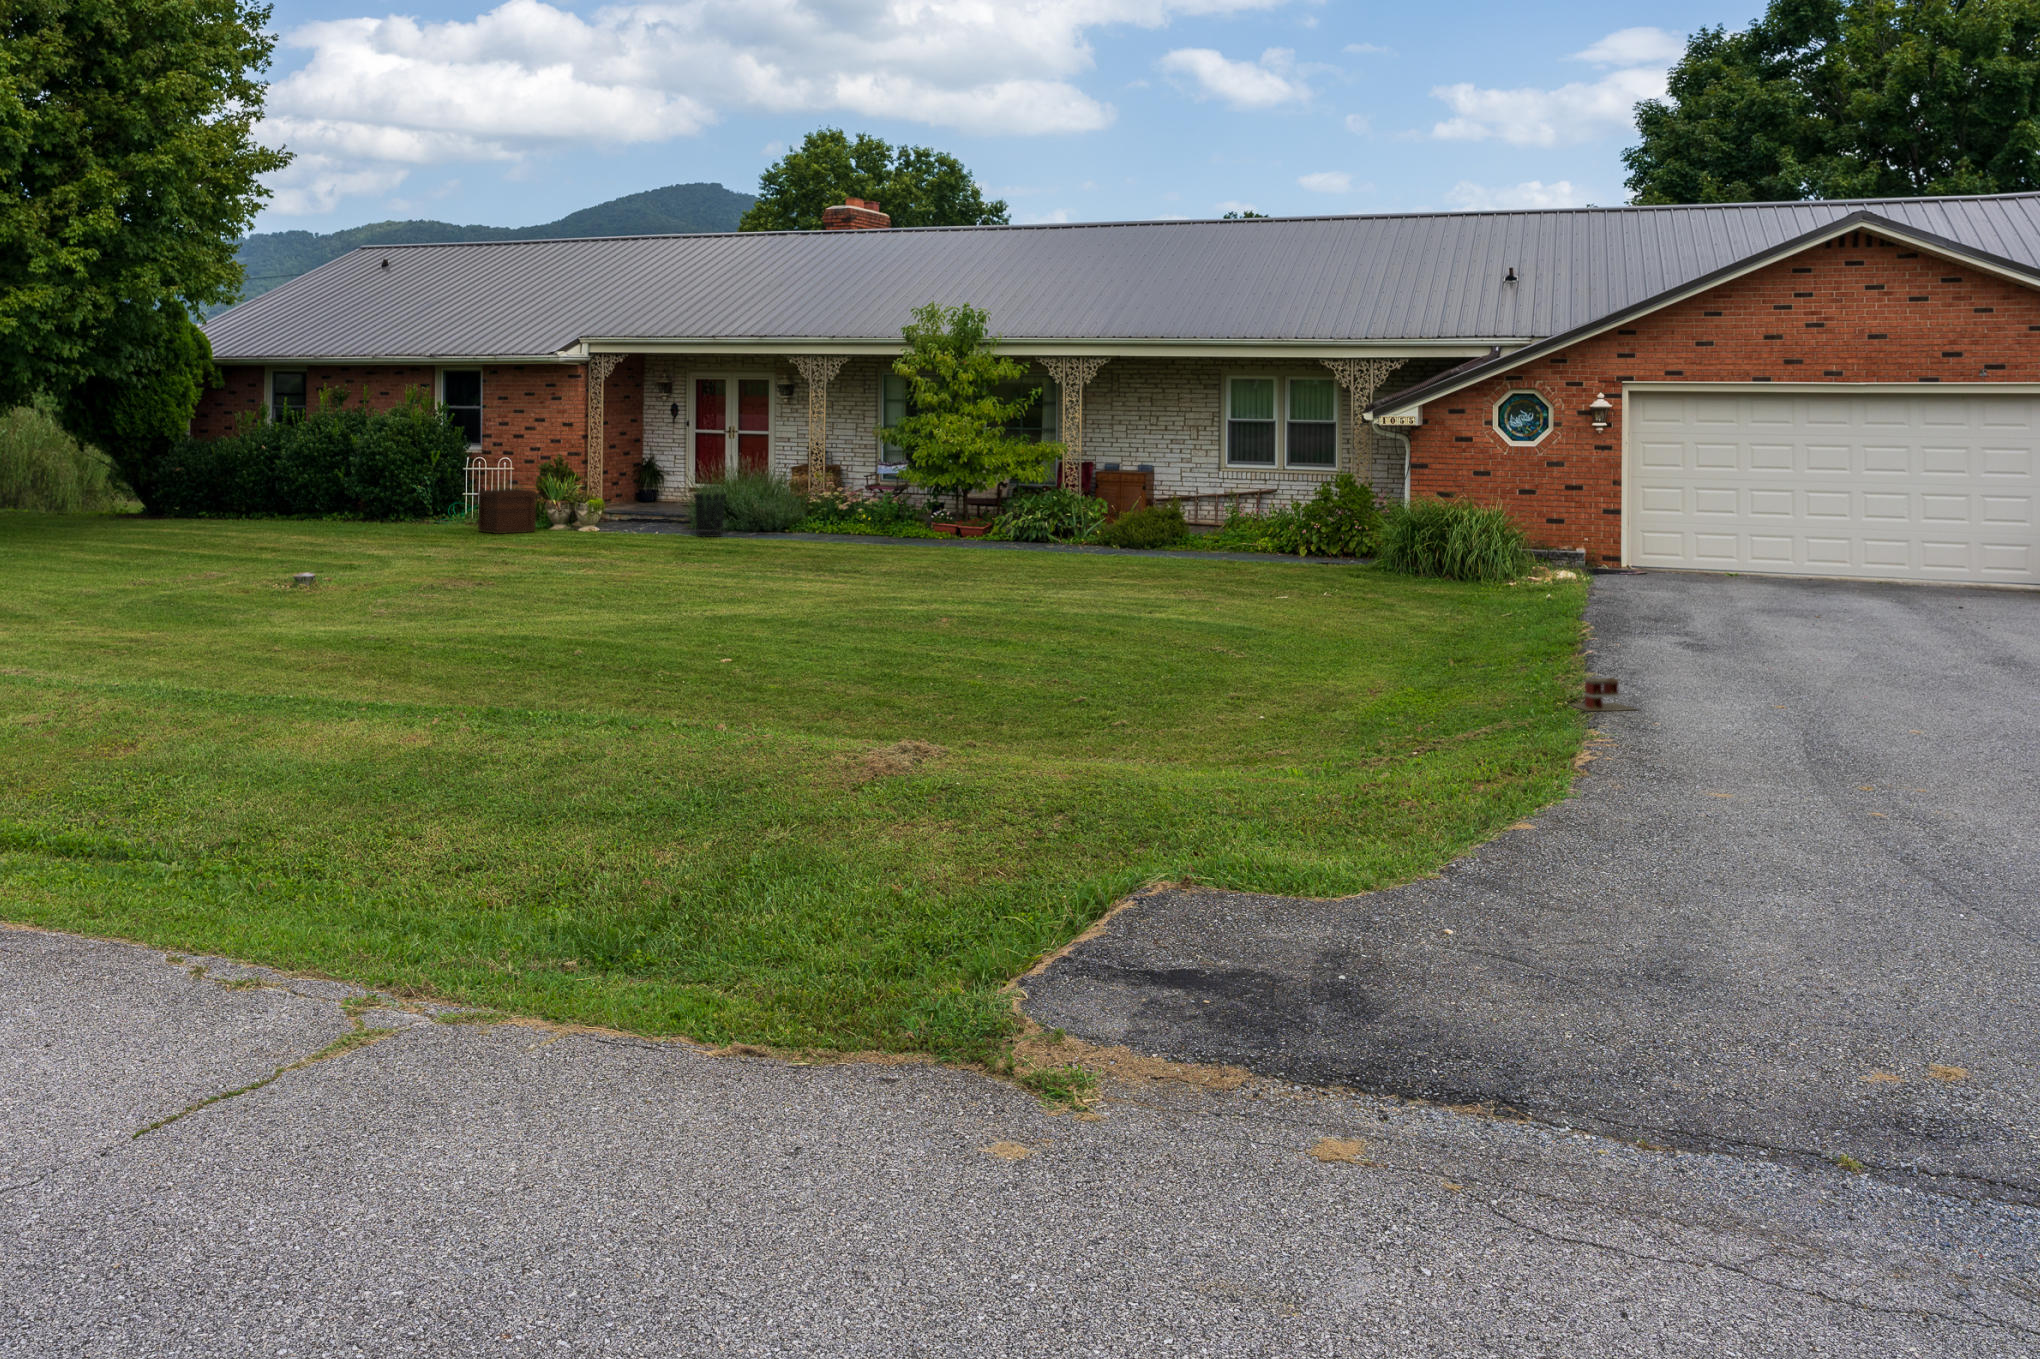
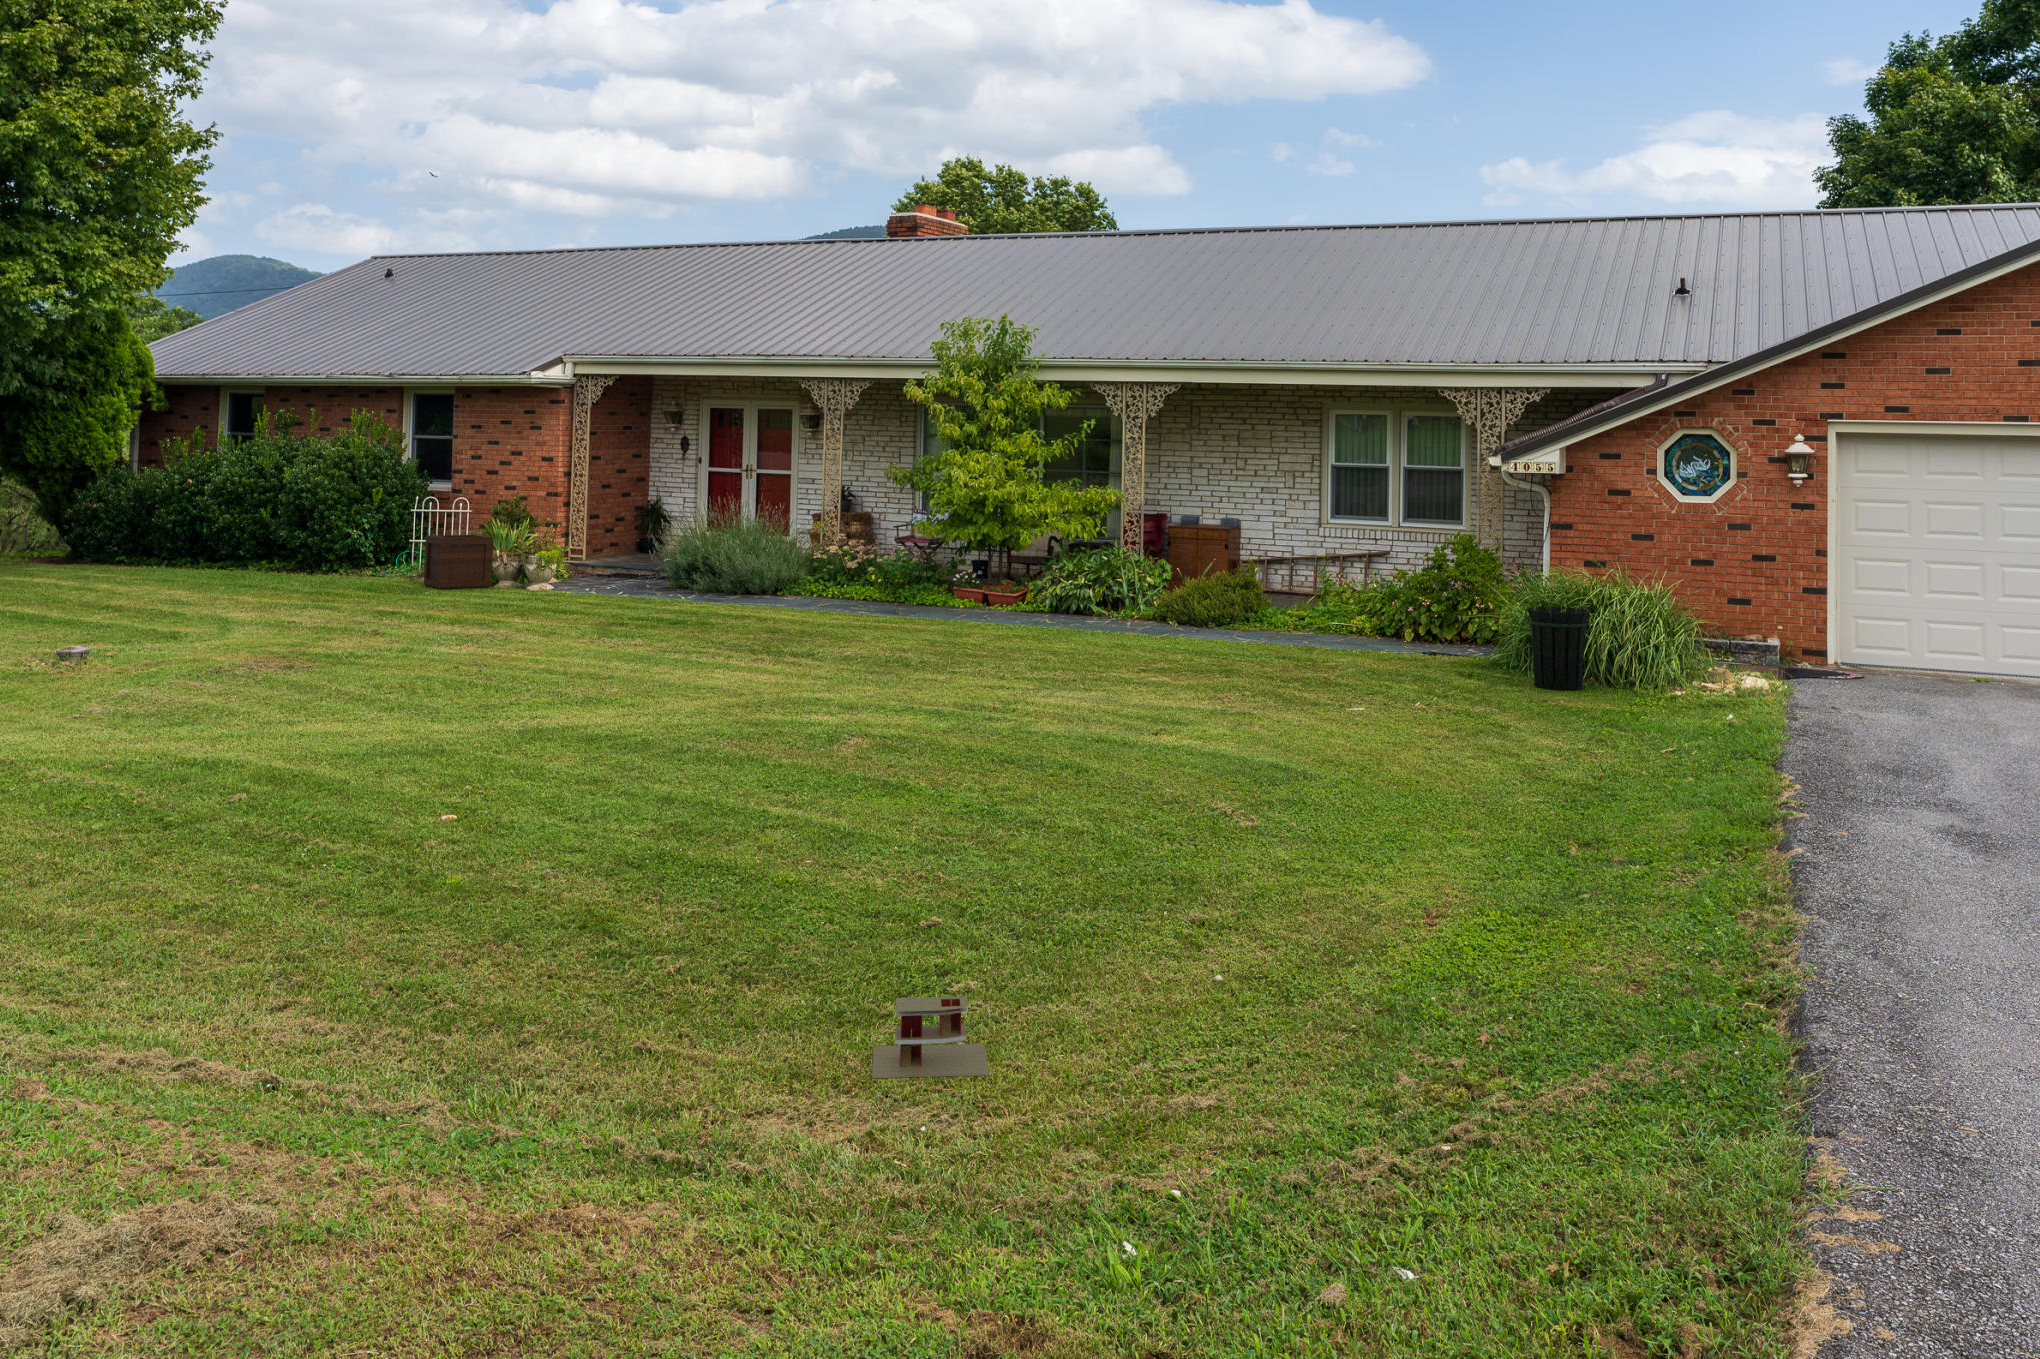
waste bin: present [694,493,727,537] -> present [1527,607,1590,690]
toy house: present [1571,677,1635,711] -> present [872,997,989,1078]

